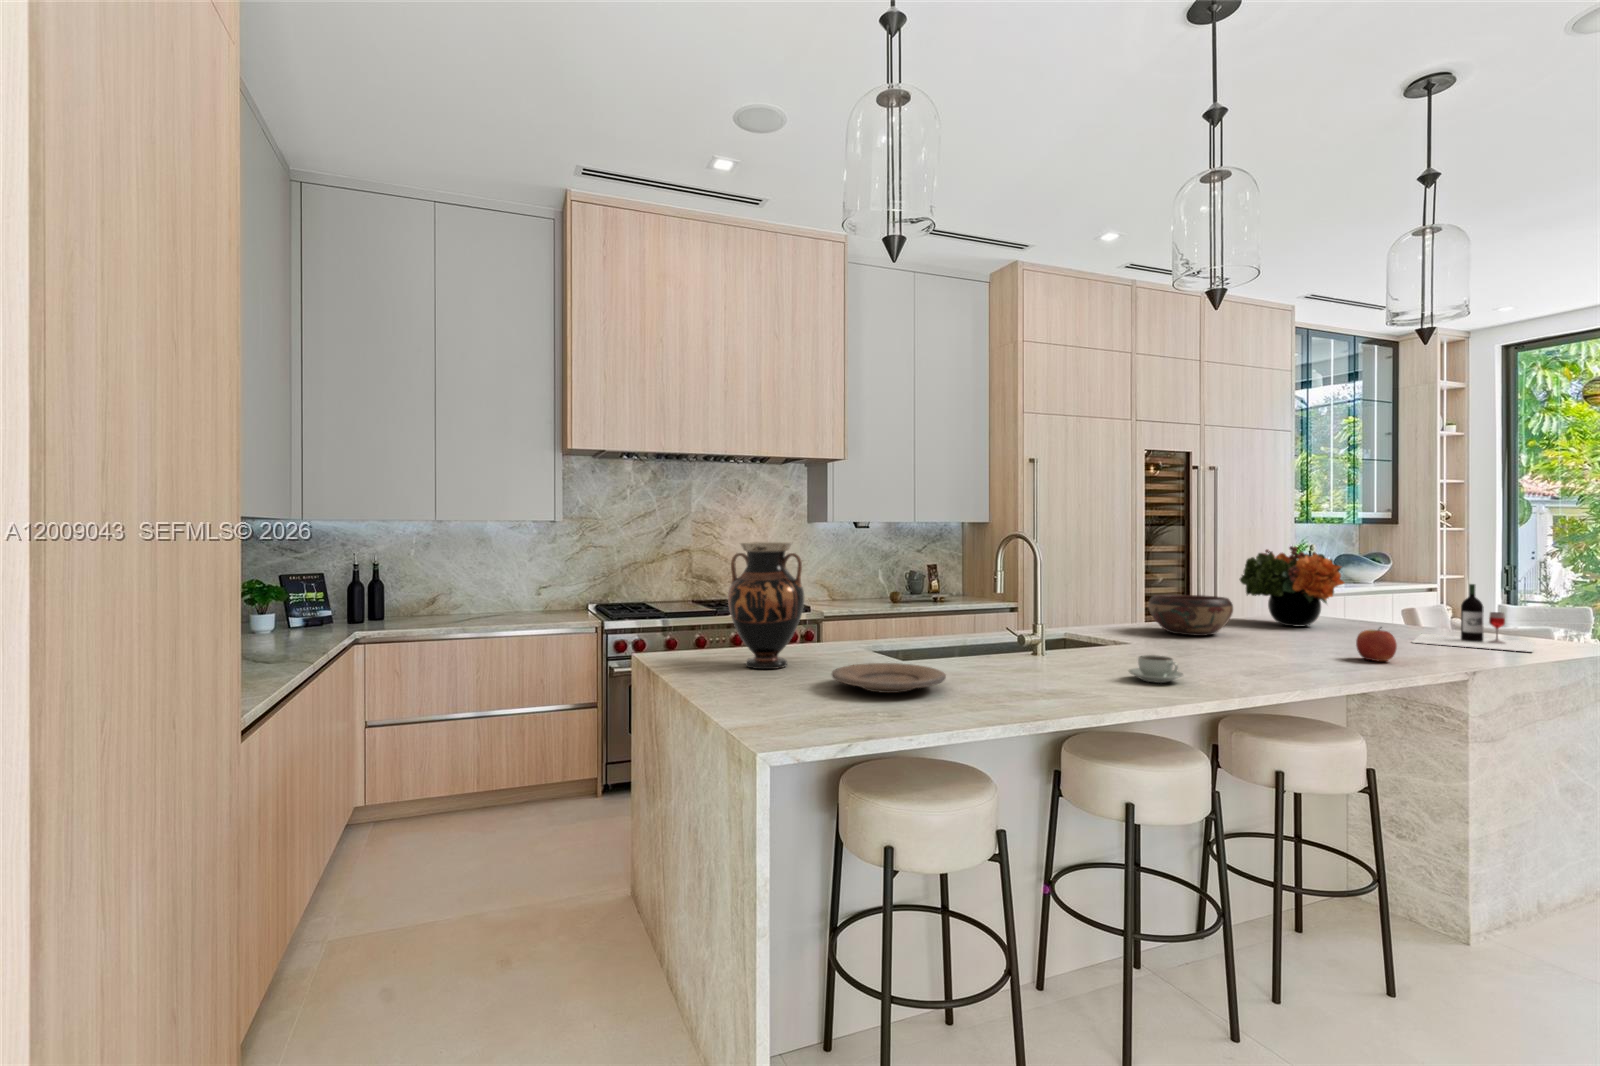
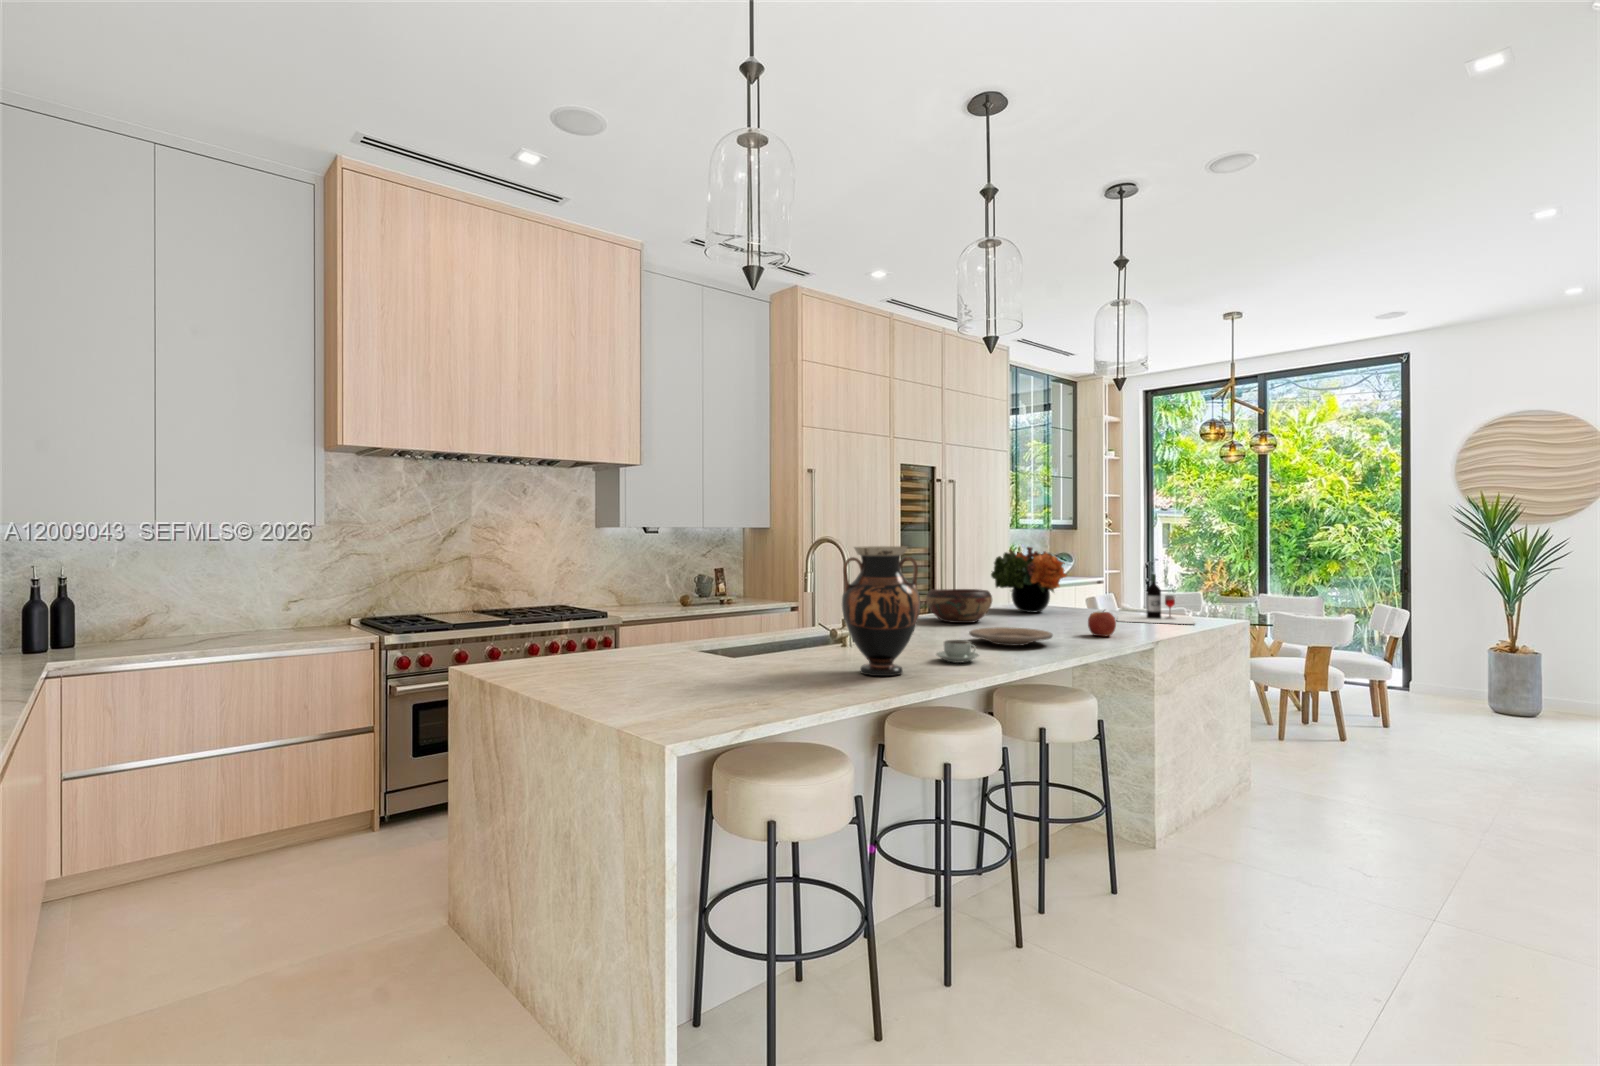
vase: present [728,542,804,669] -> present [842,546,920,676]
plate: present [832,663,946,693] -> present [969,627,1053,646]

